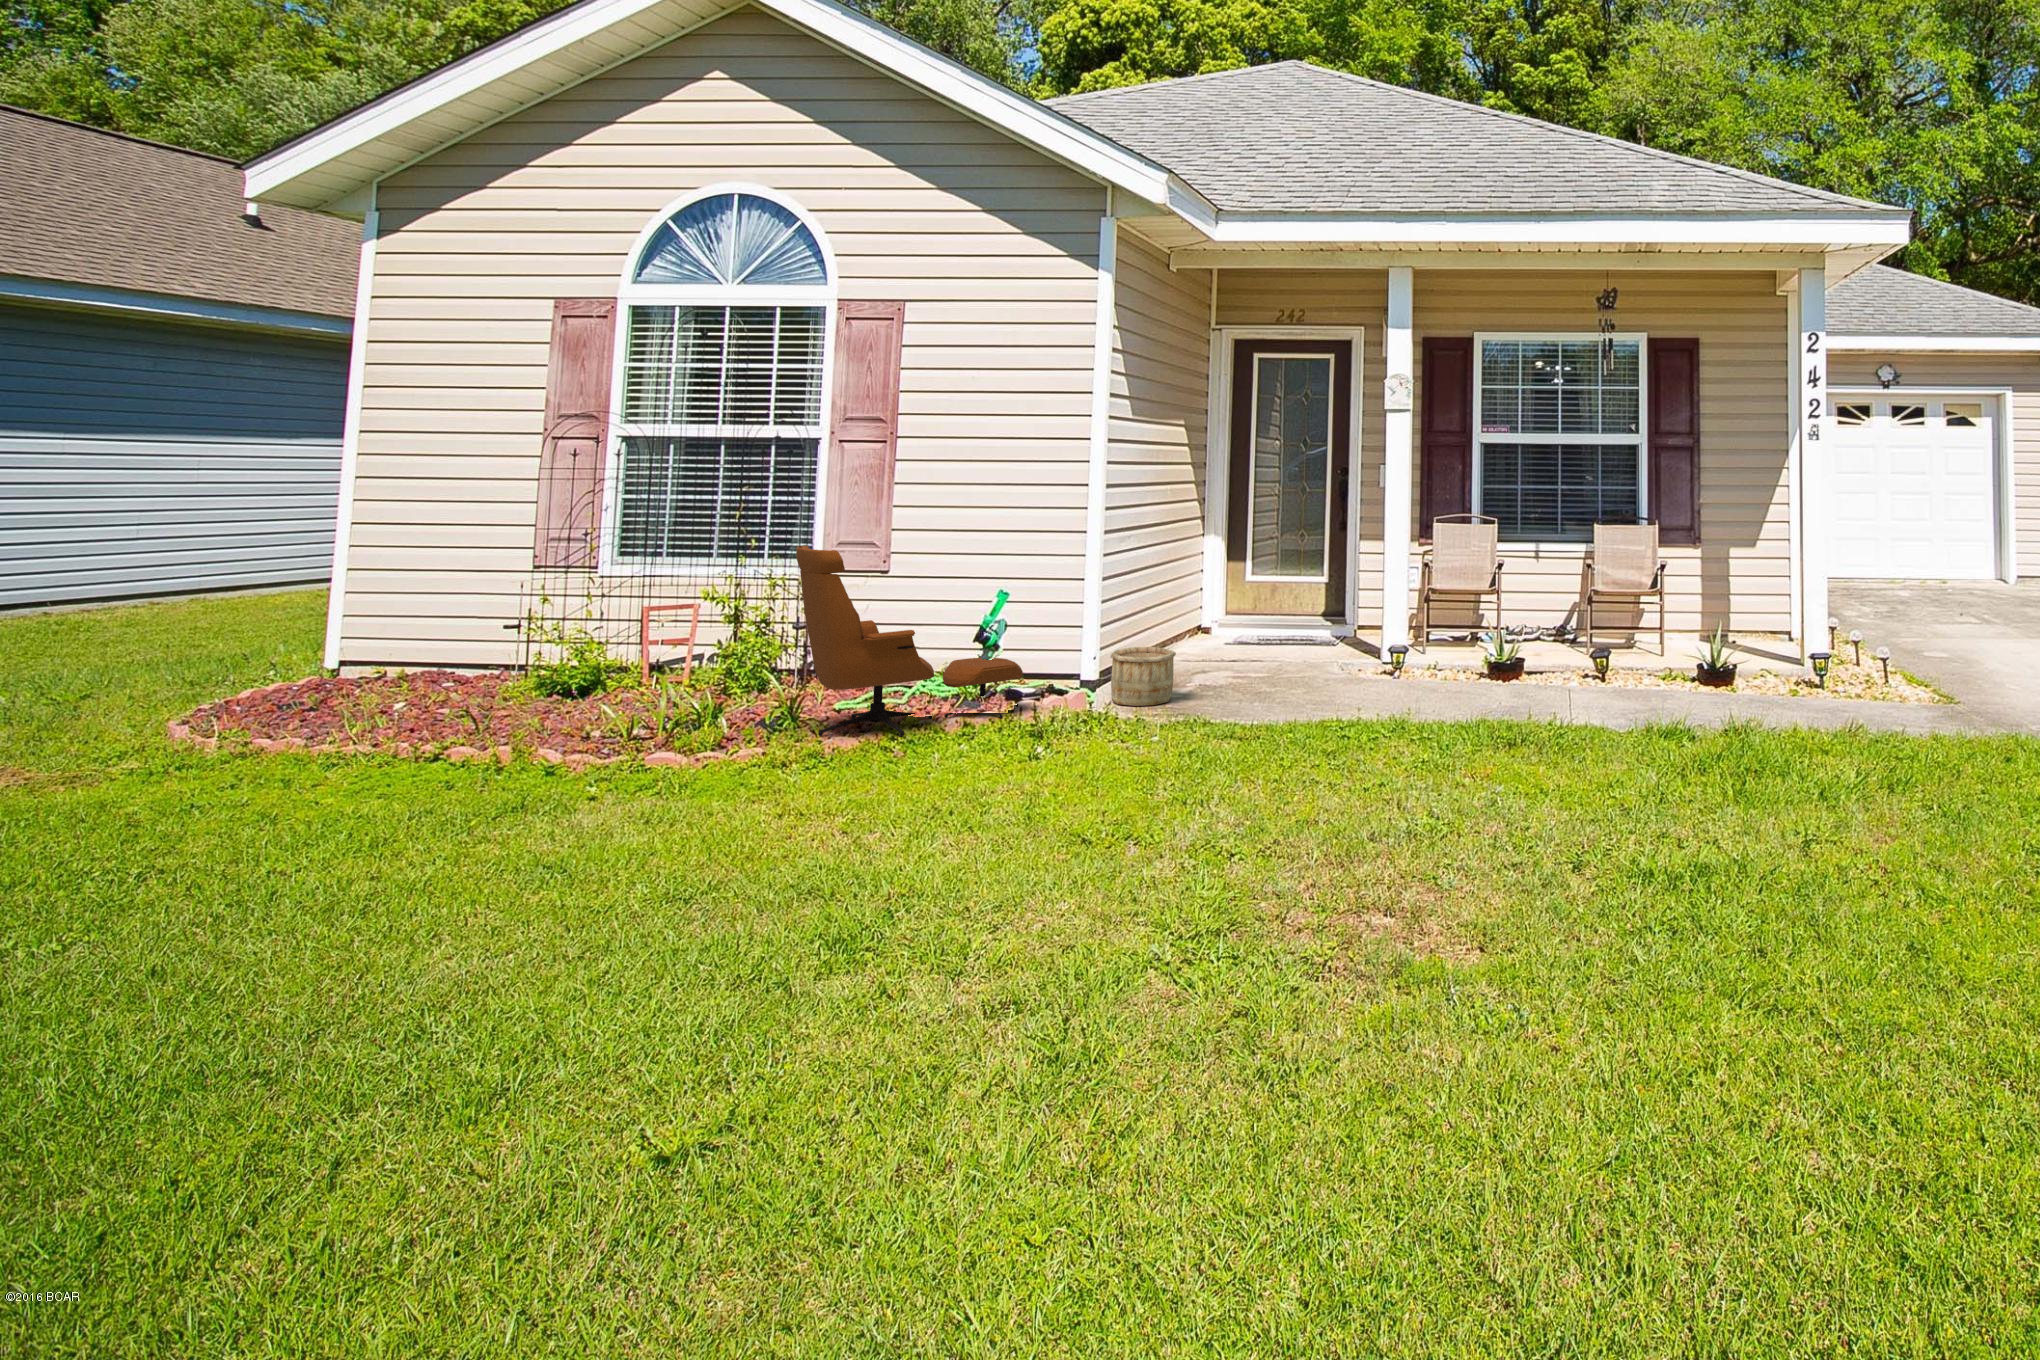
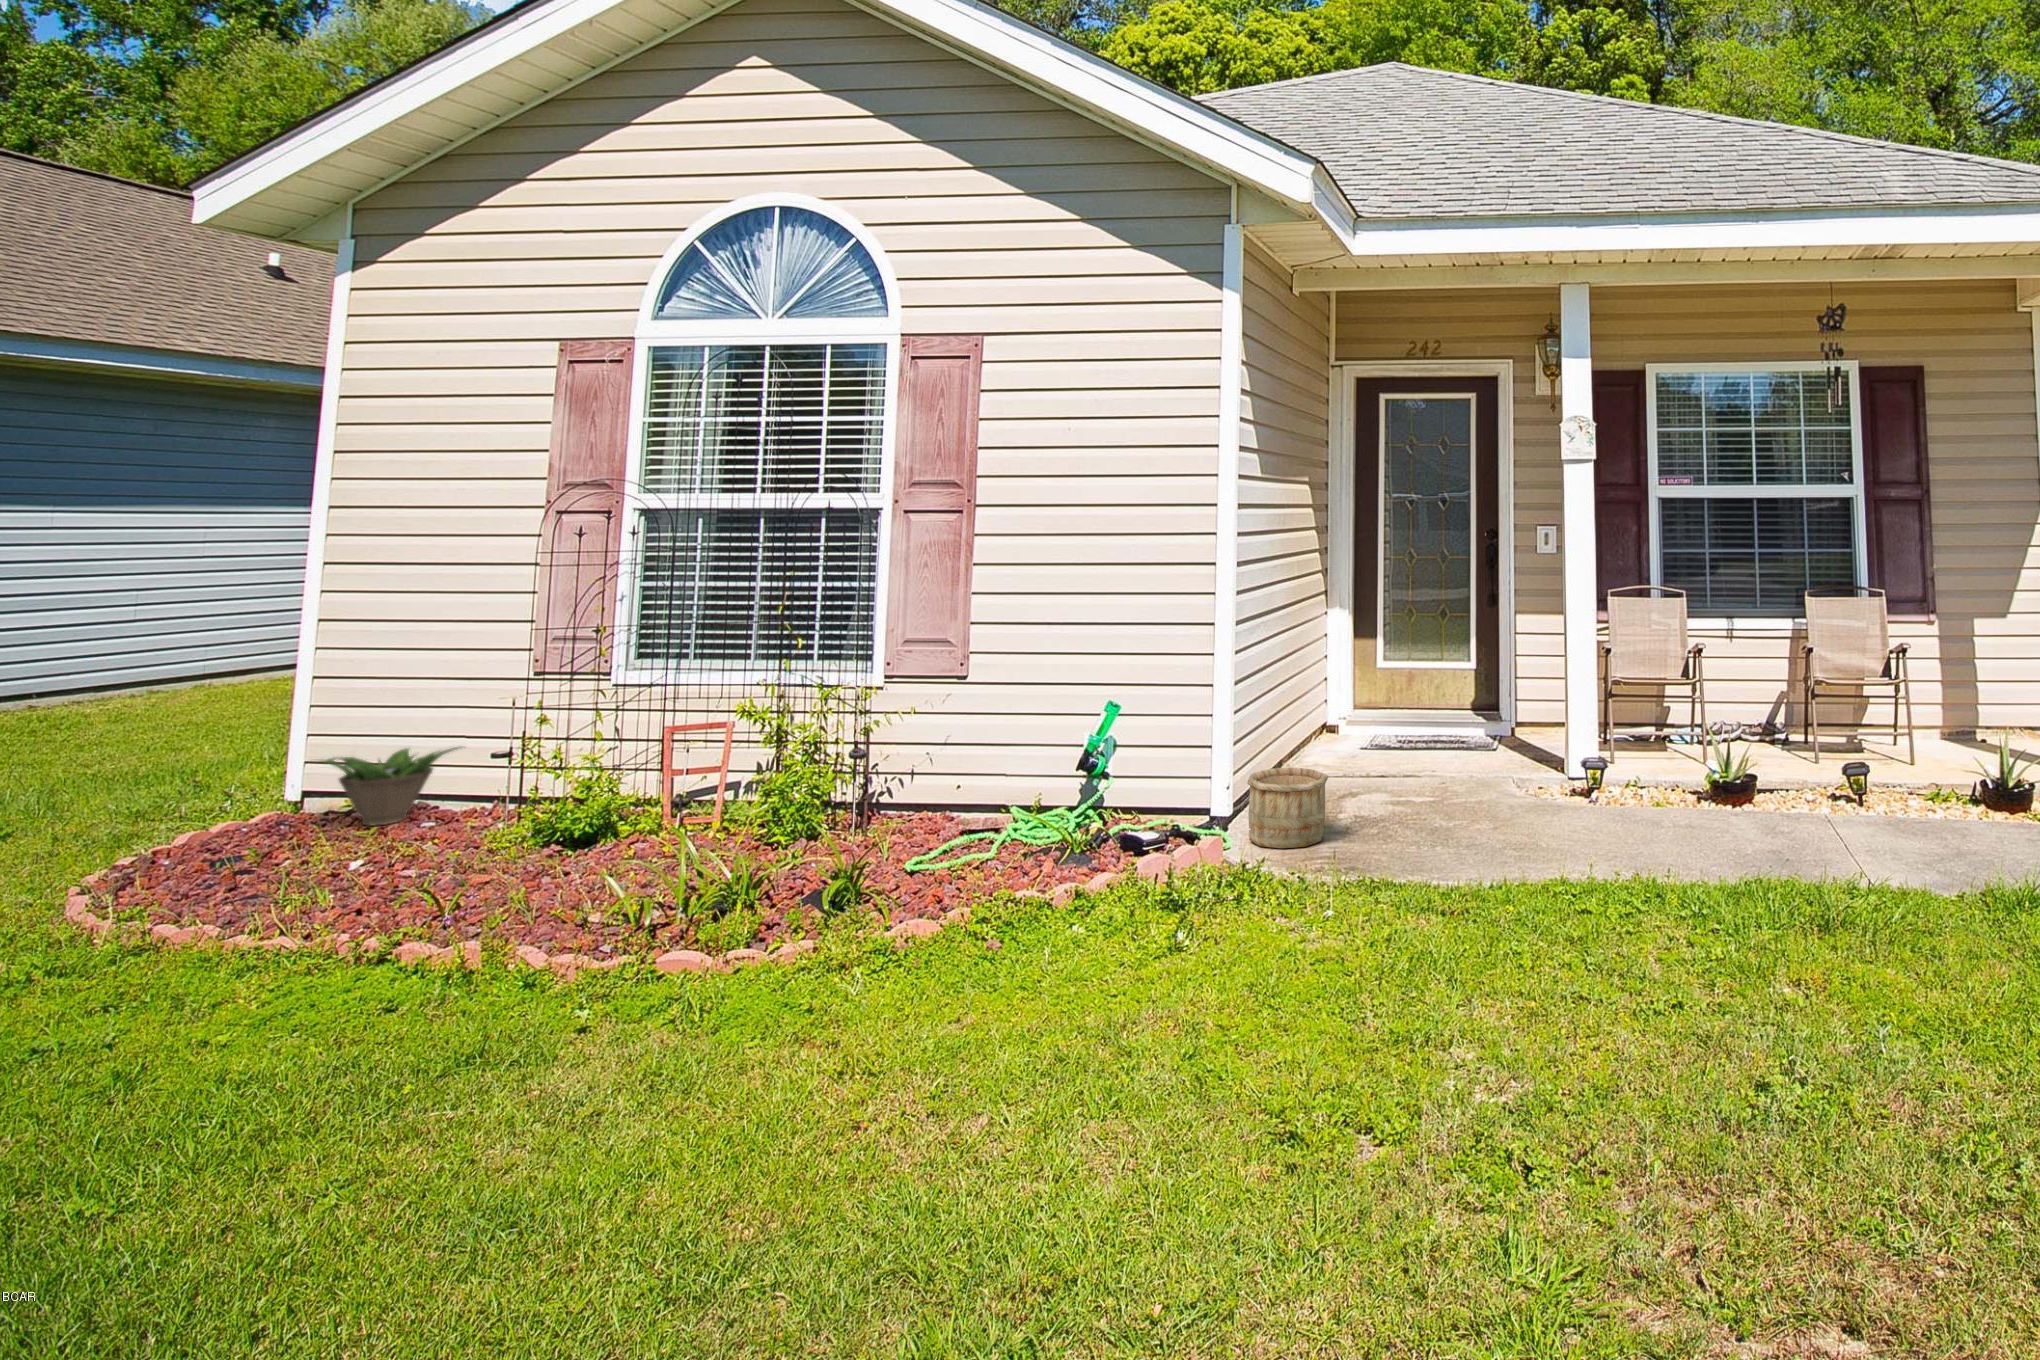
lounge chair: present [796,545,1023,736] -> none [855,652,1140,906]
decorative plant: none [353,622,480,682] -> present [320,747,458,826]

